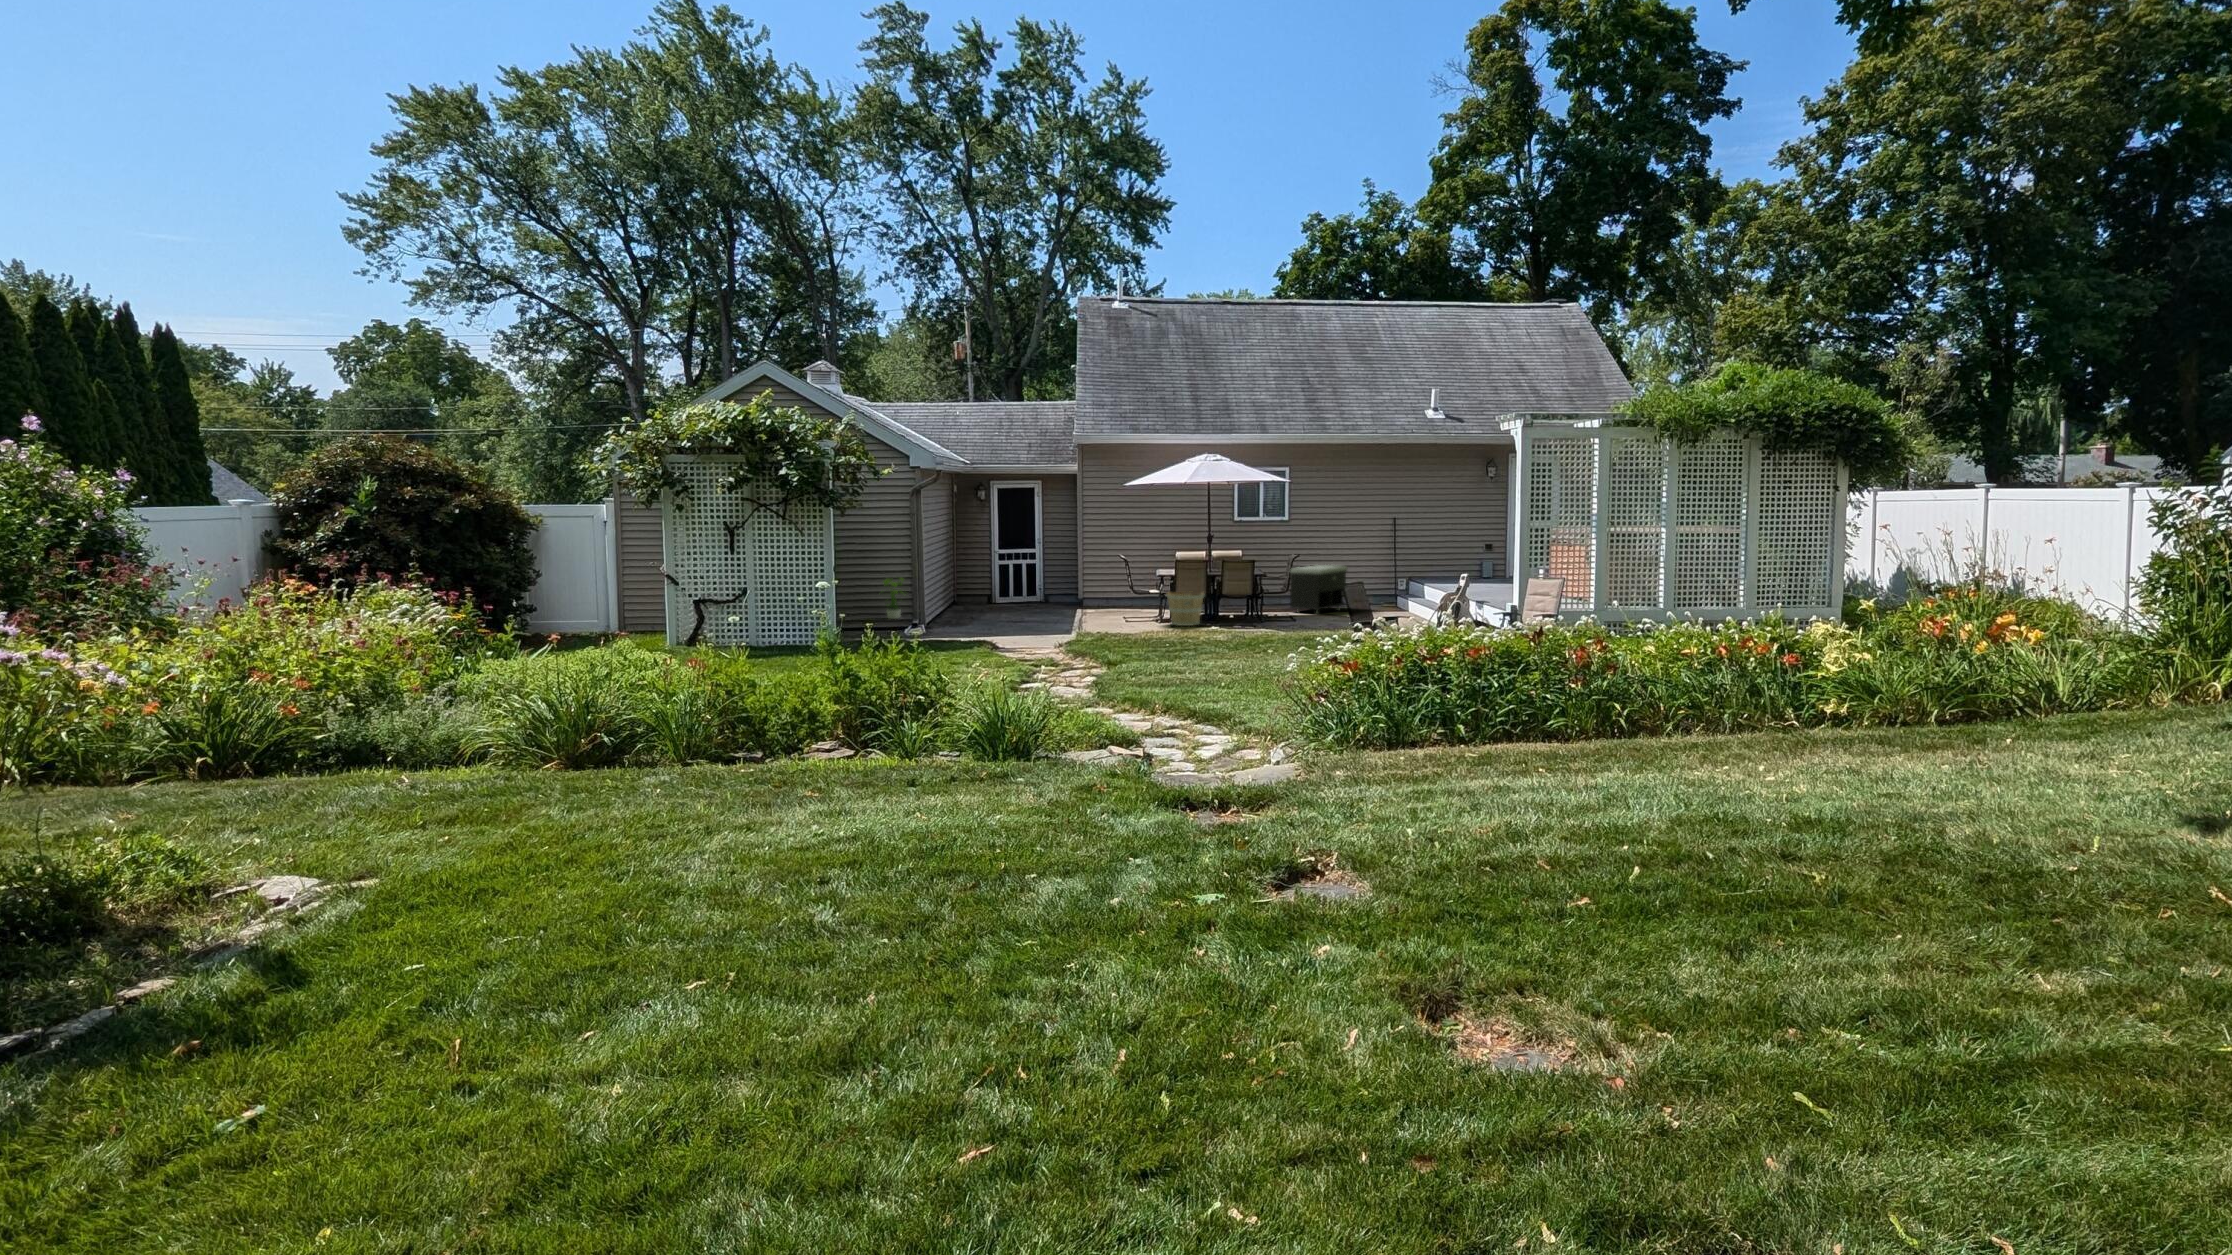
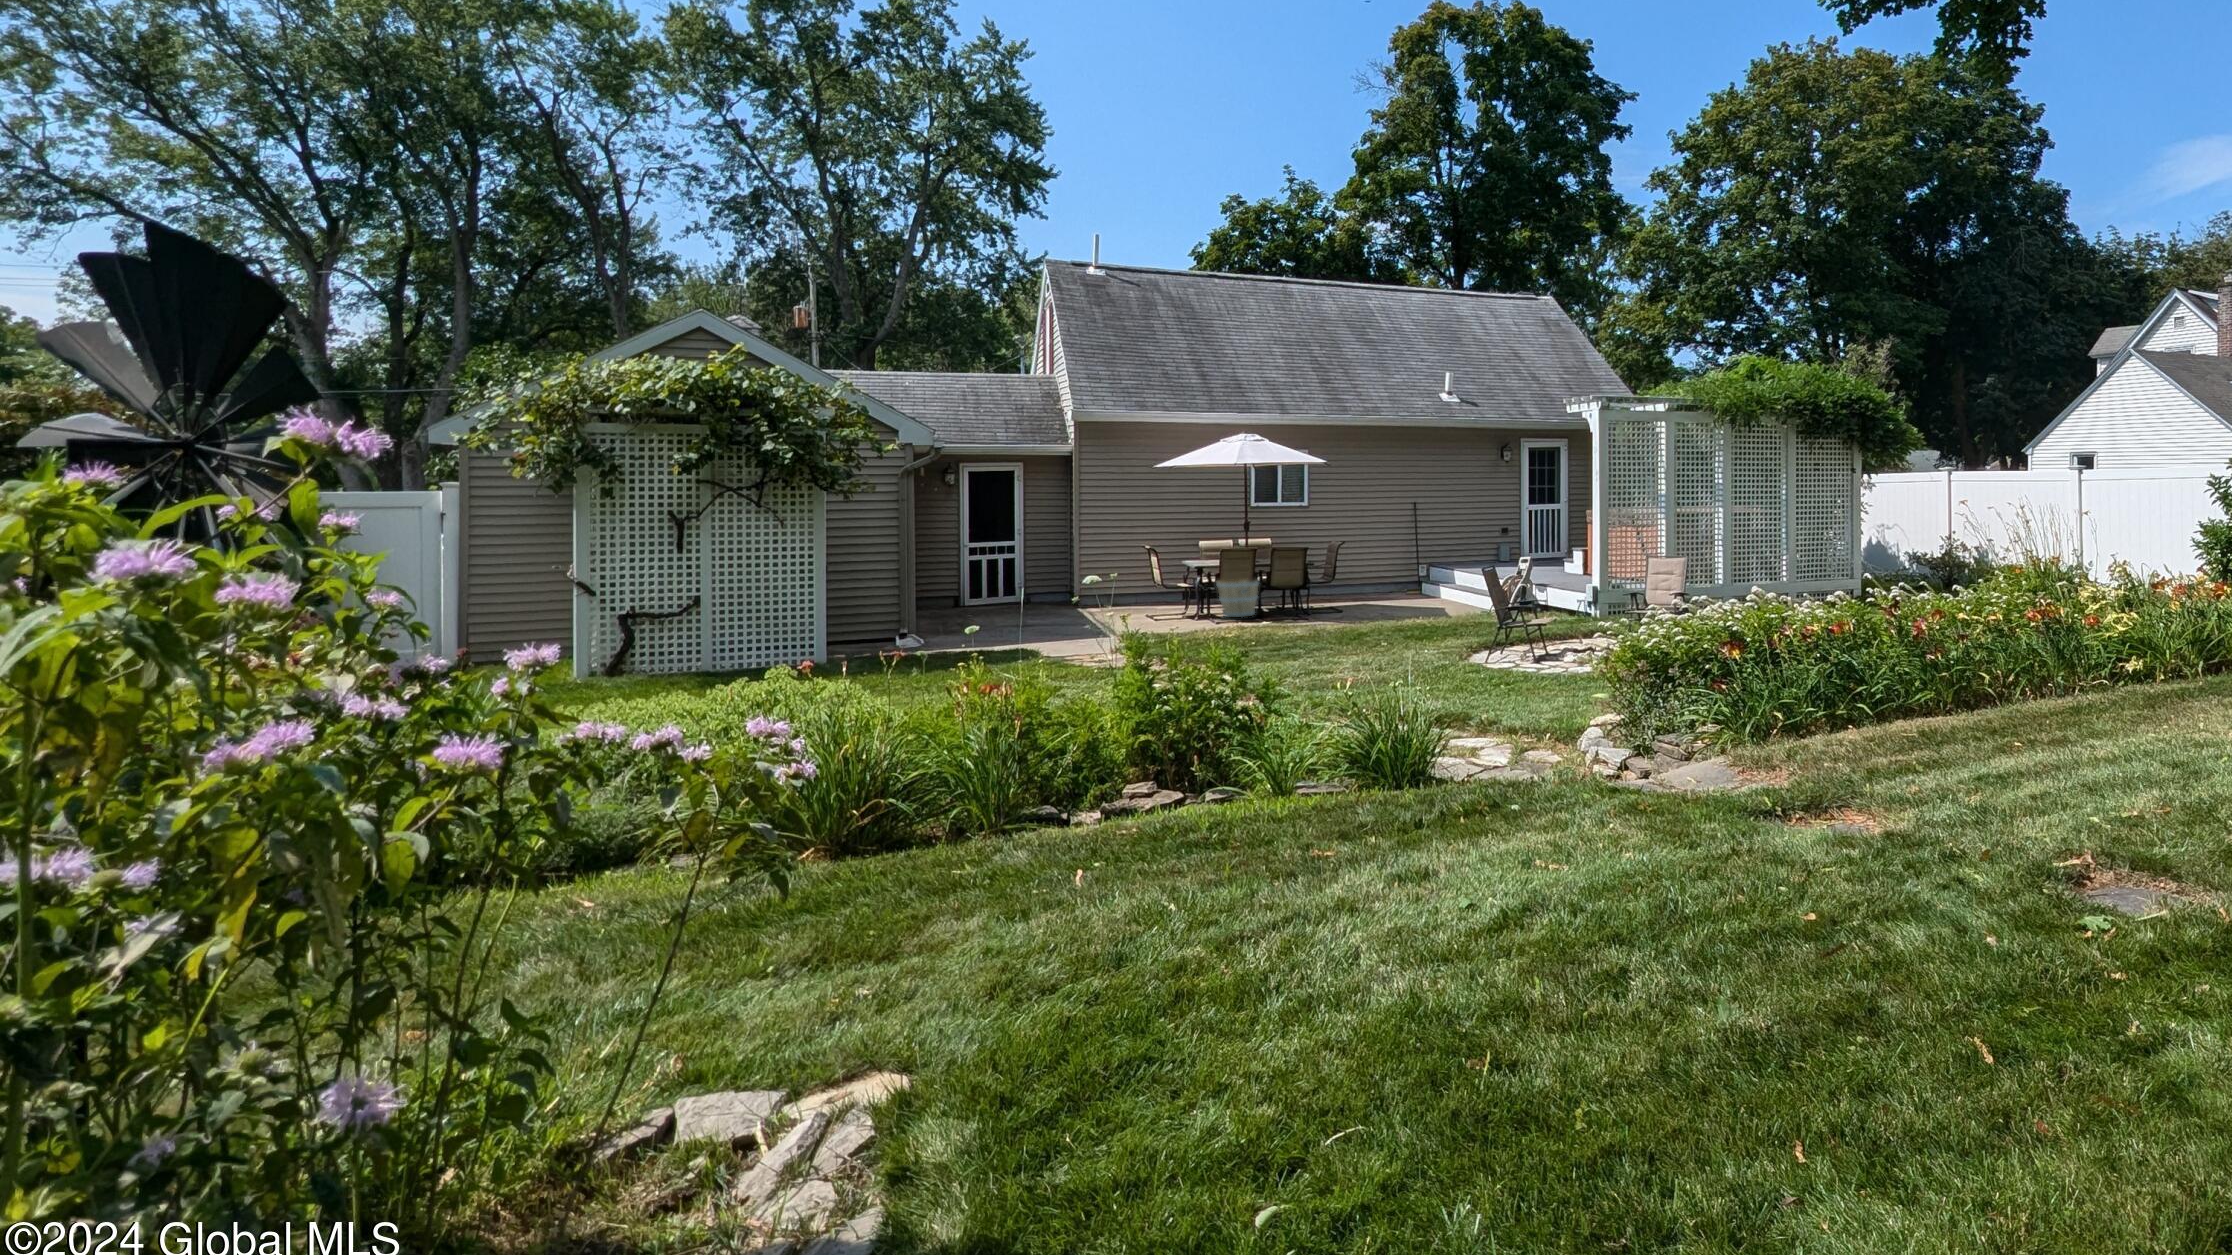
storage bench: present [1290,565,1347,613] -> none [1327,546,1380,598]
potted plant: present [881,578,903,619] -> none [848,579,886,633]

